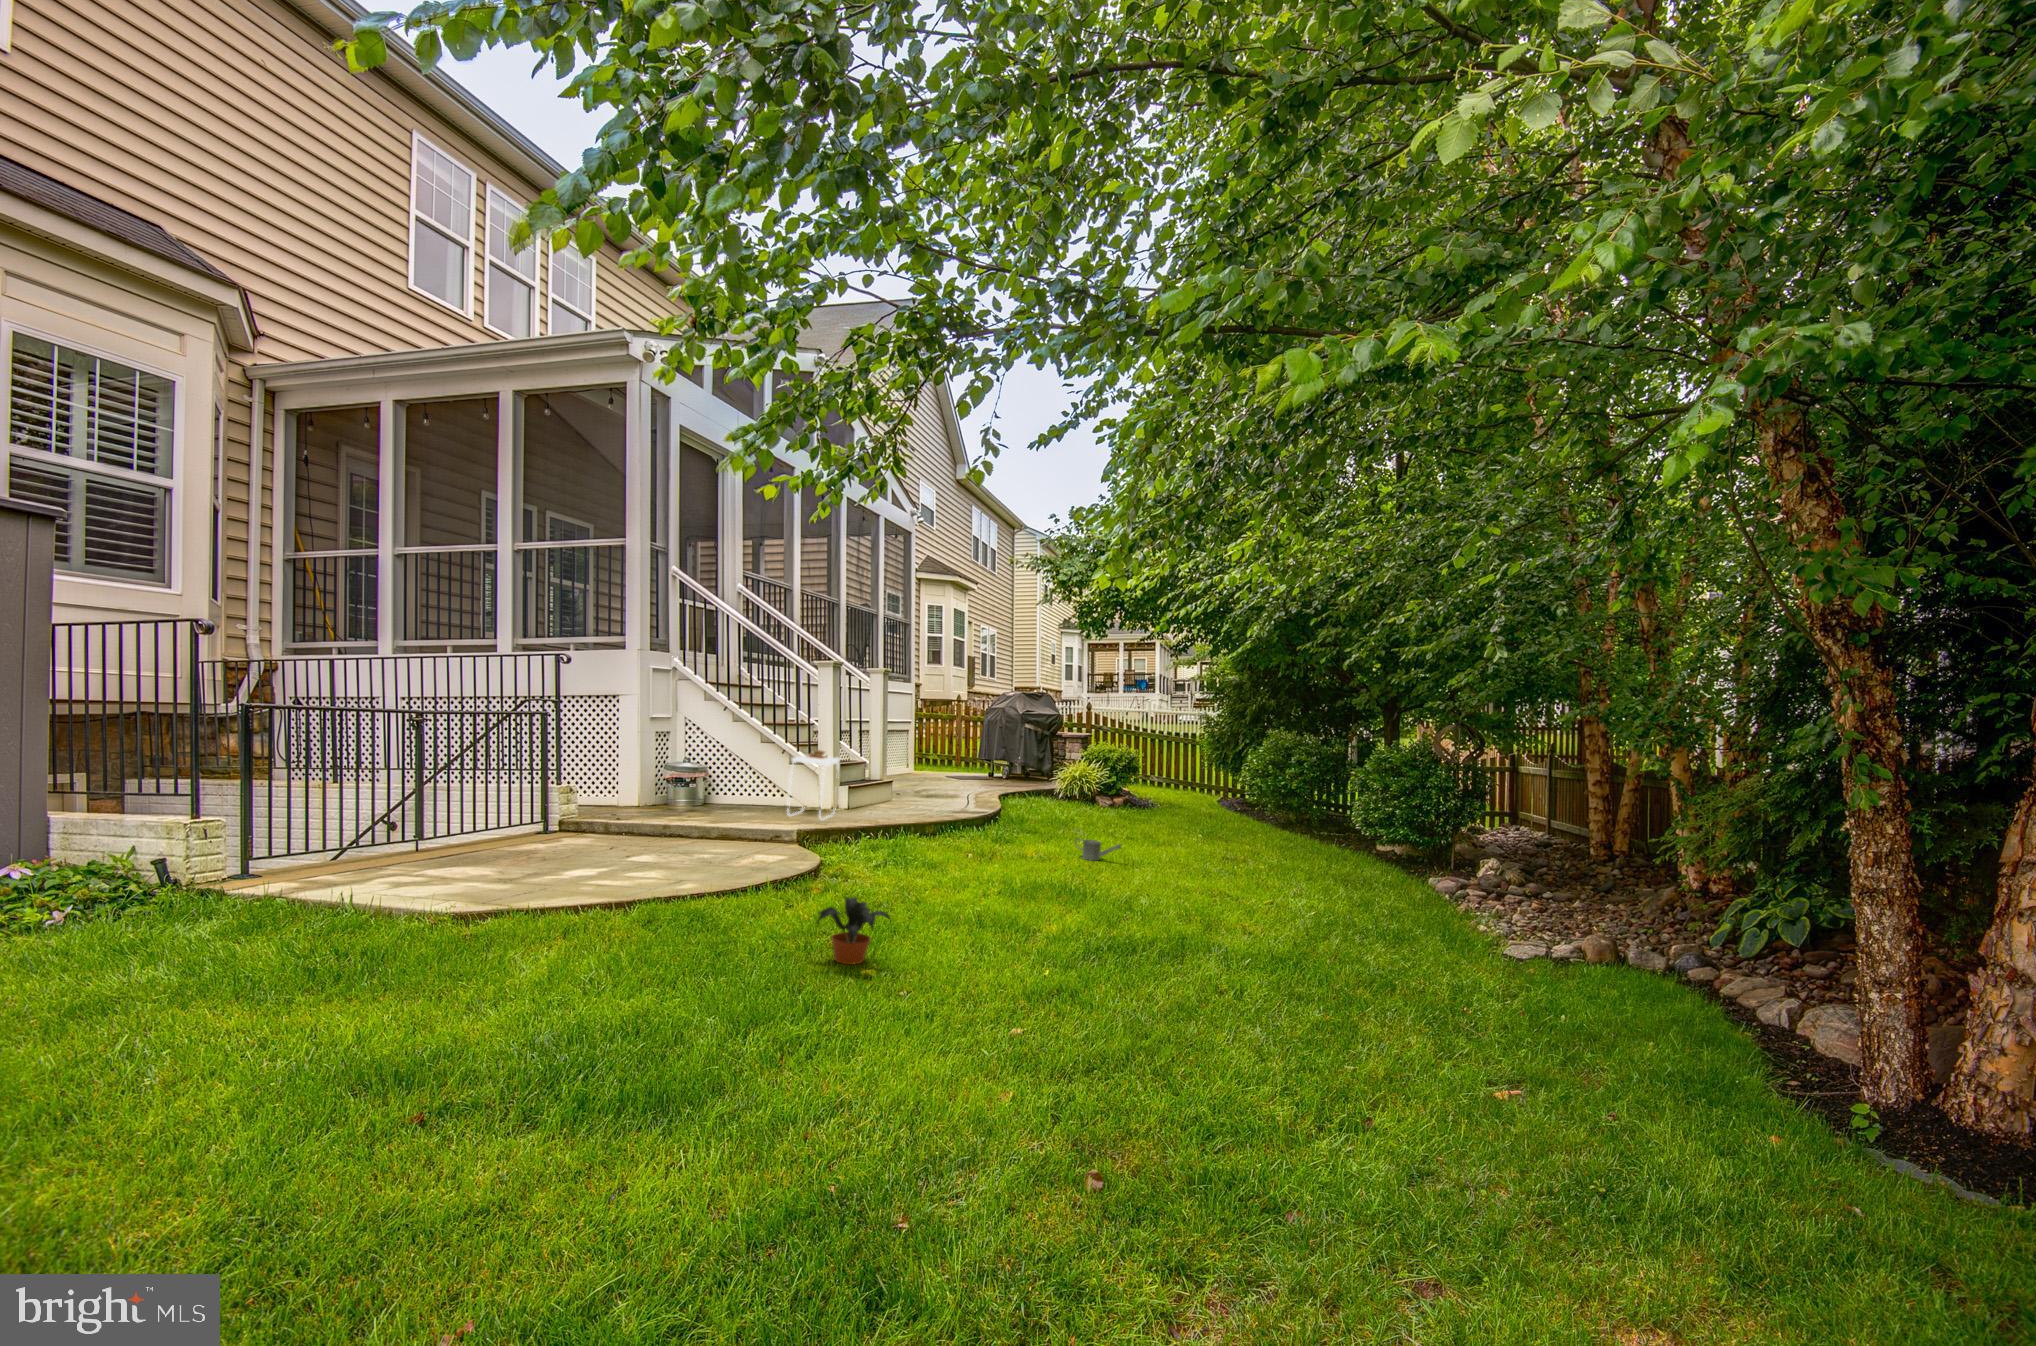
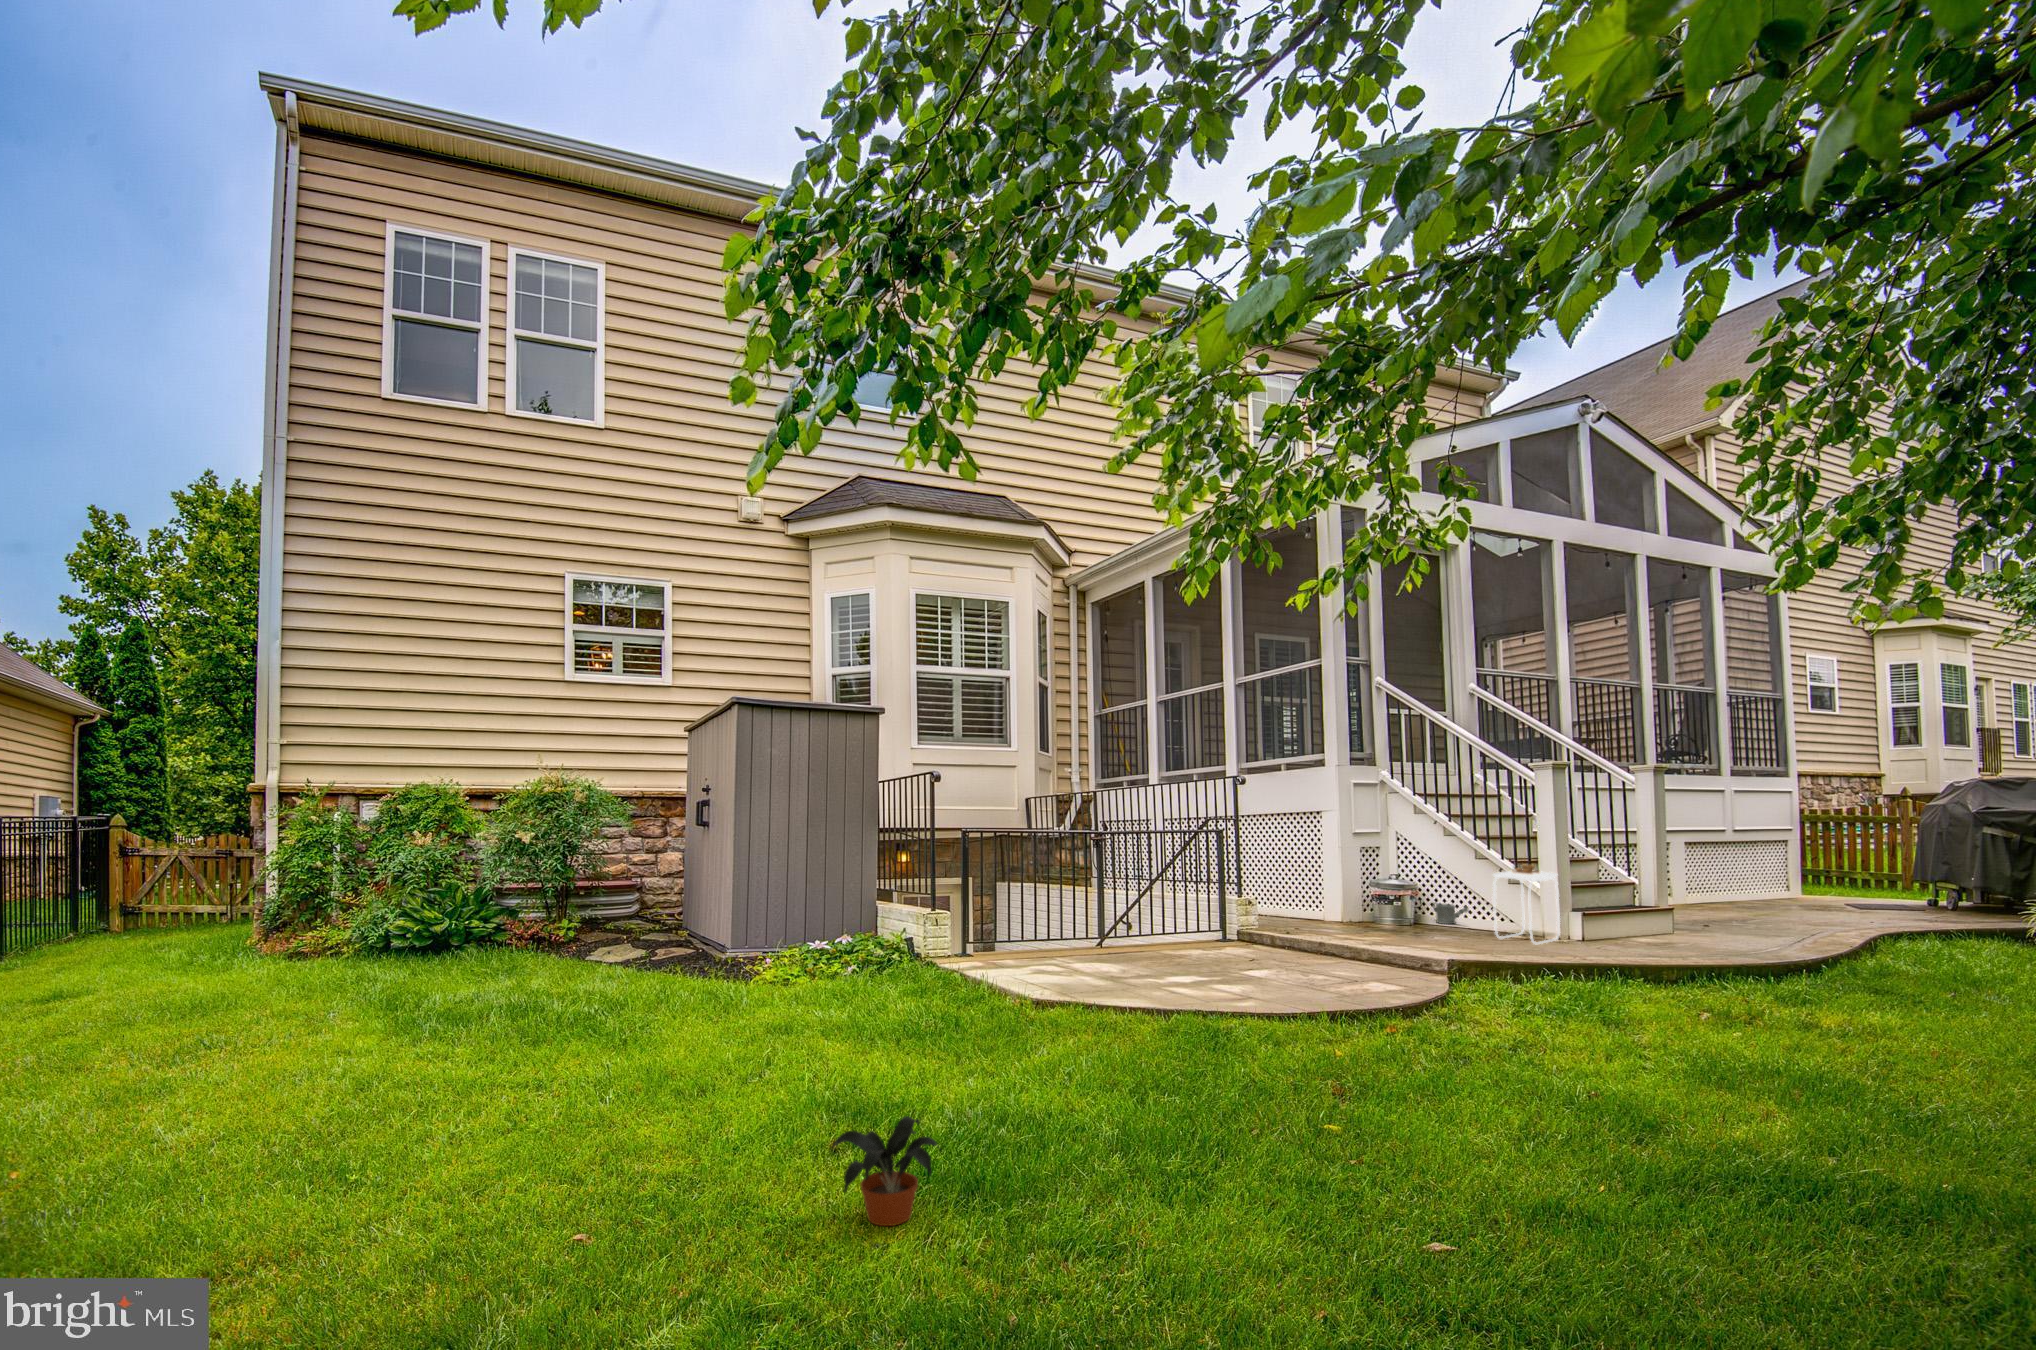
watering can: present [1075,840,1121,861] -> present [1433,902,1469,924]
potted plant: present [817,897,891,964] -> present [833,1116,939,1226]

